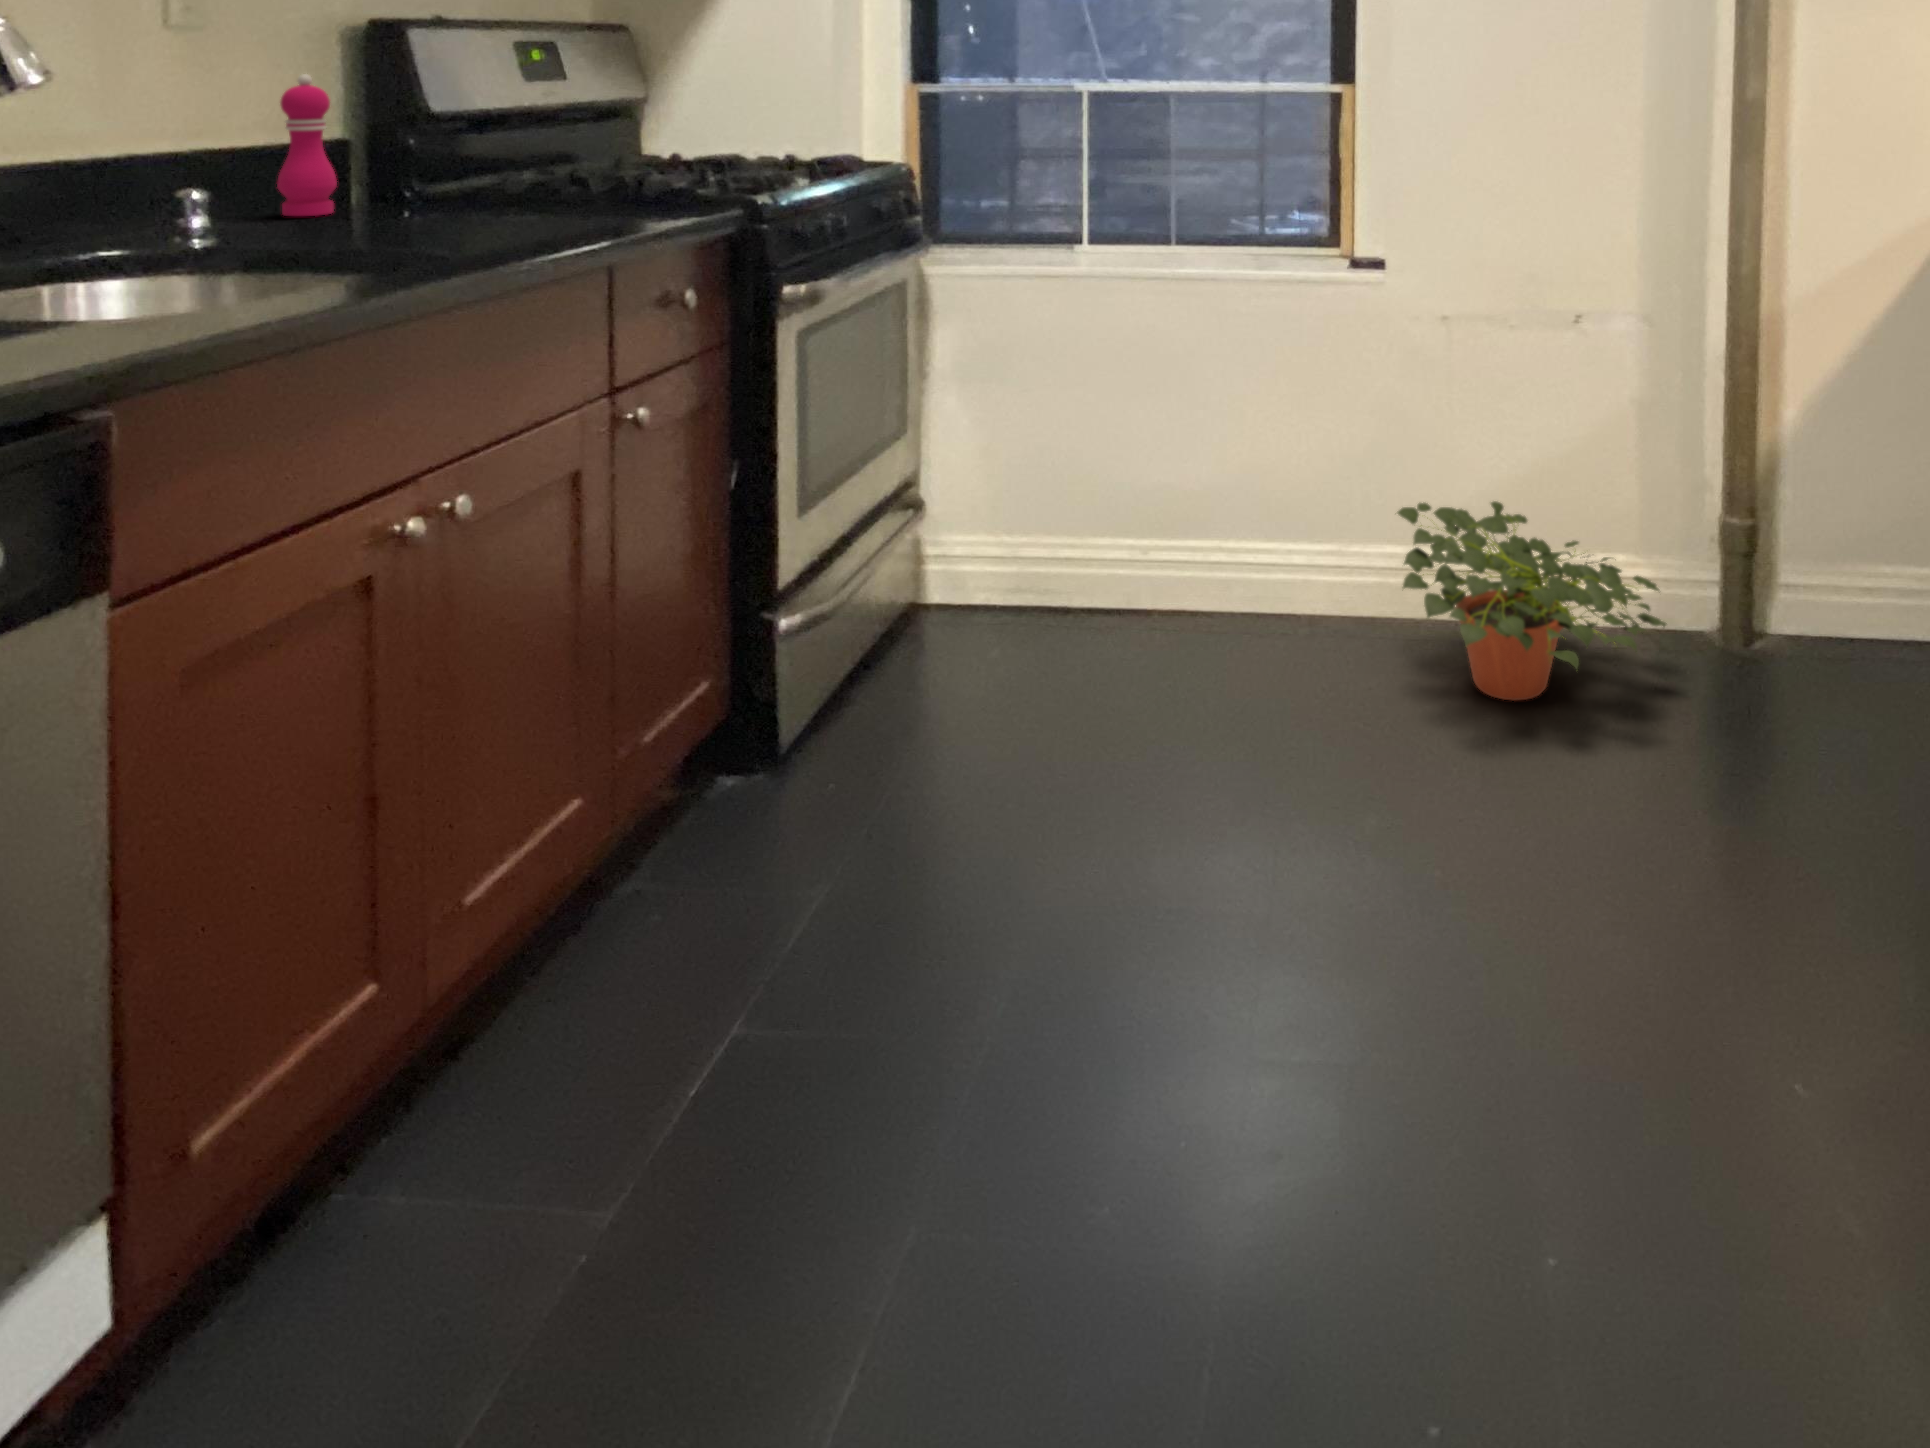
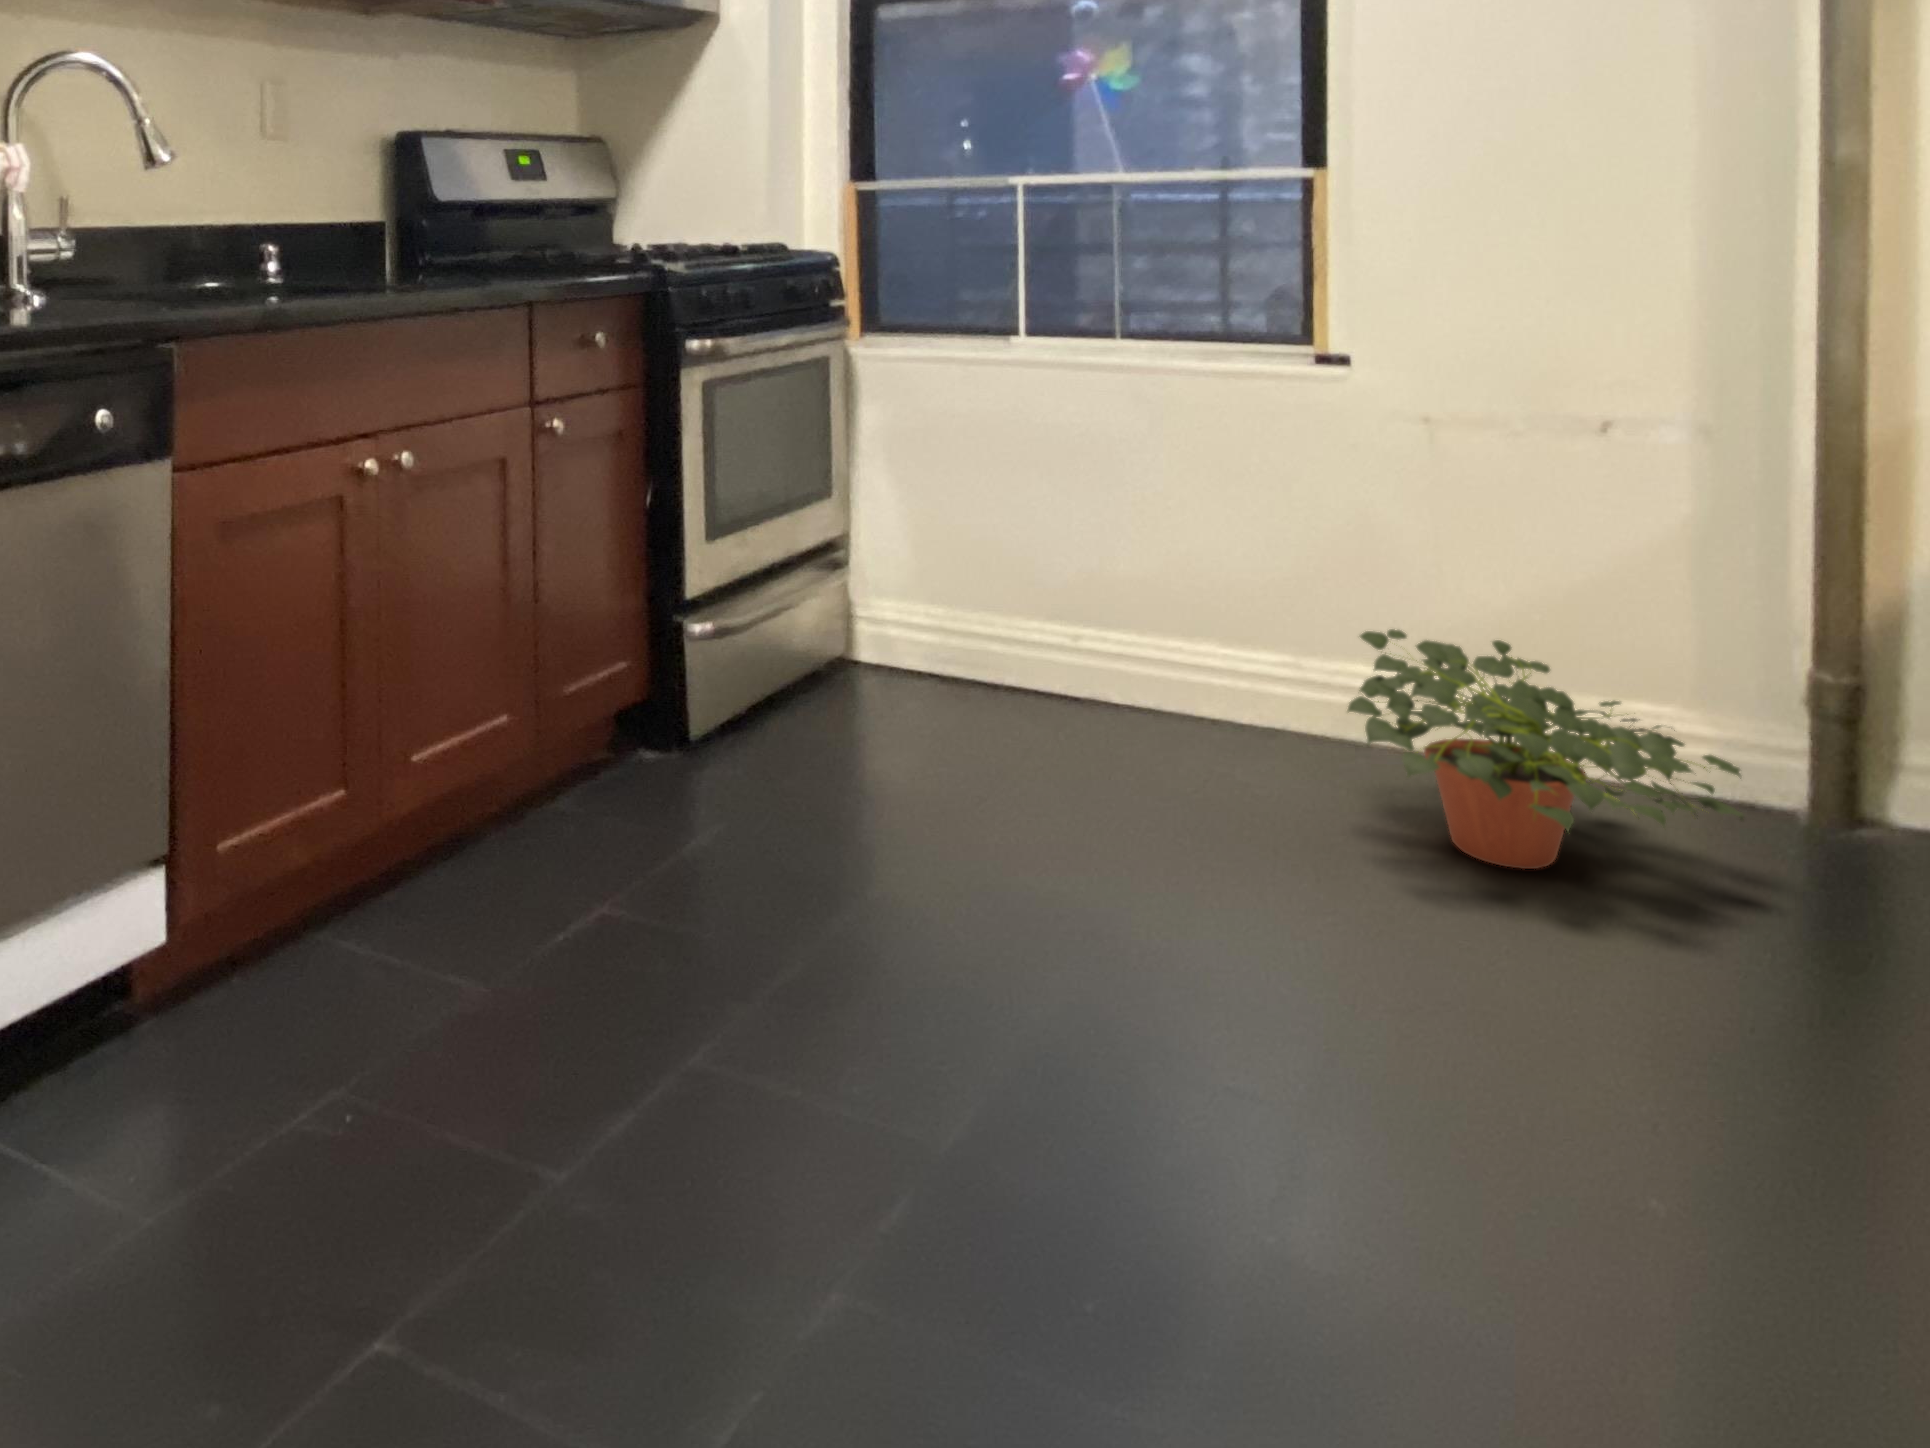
pepper mill: present [277,74,337,216] -> none [332,170,370,275]

